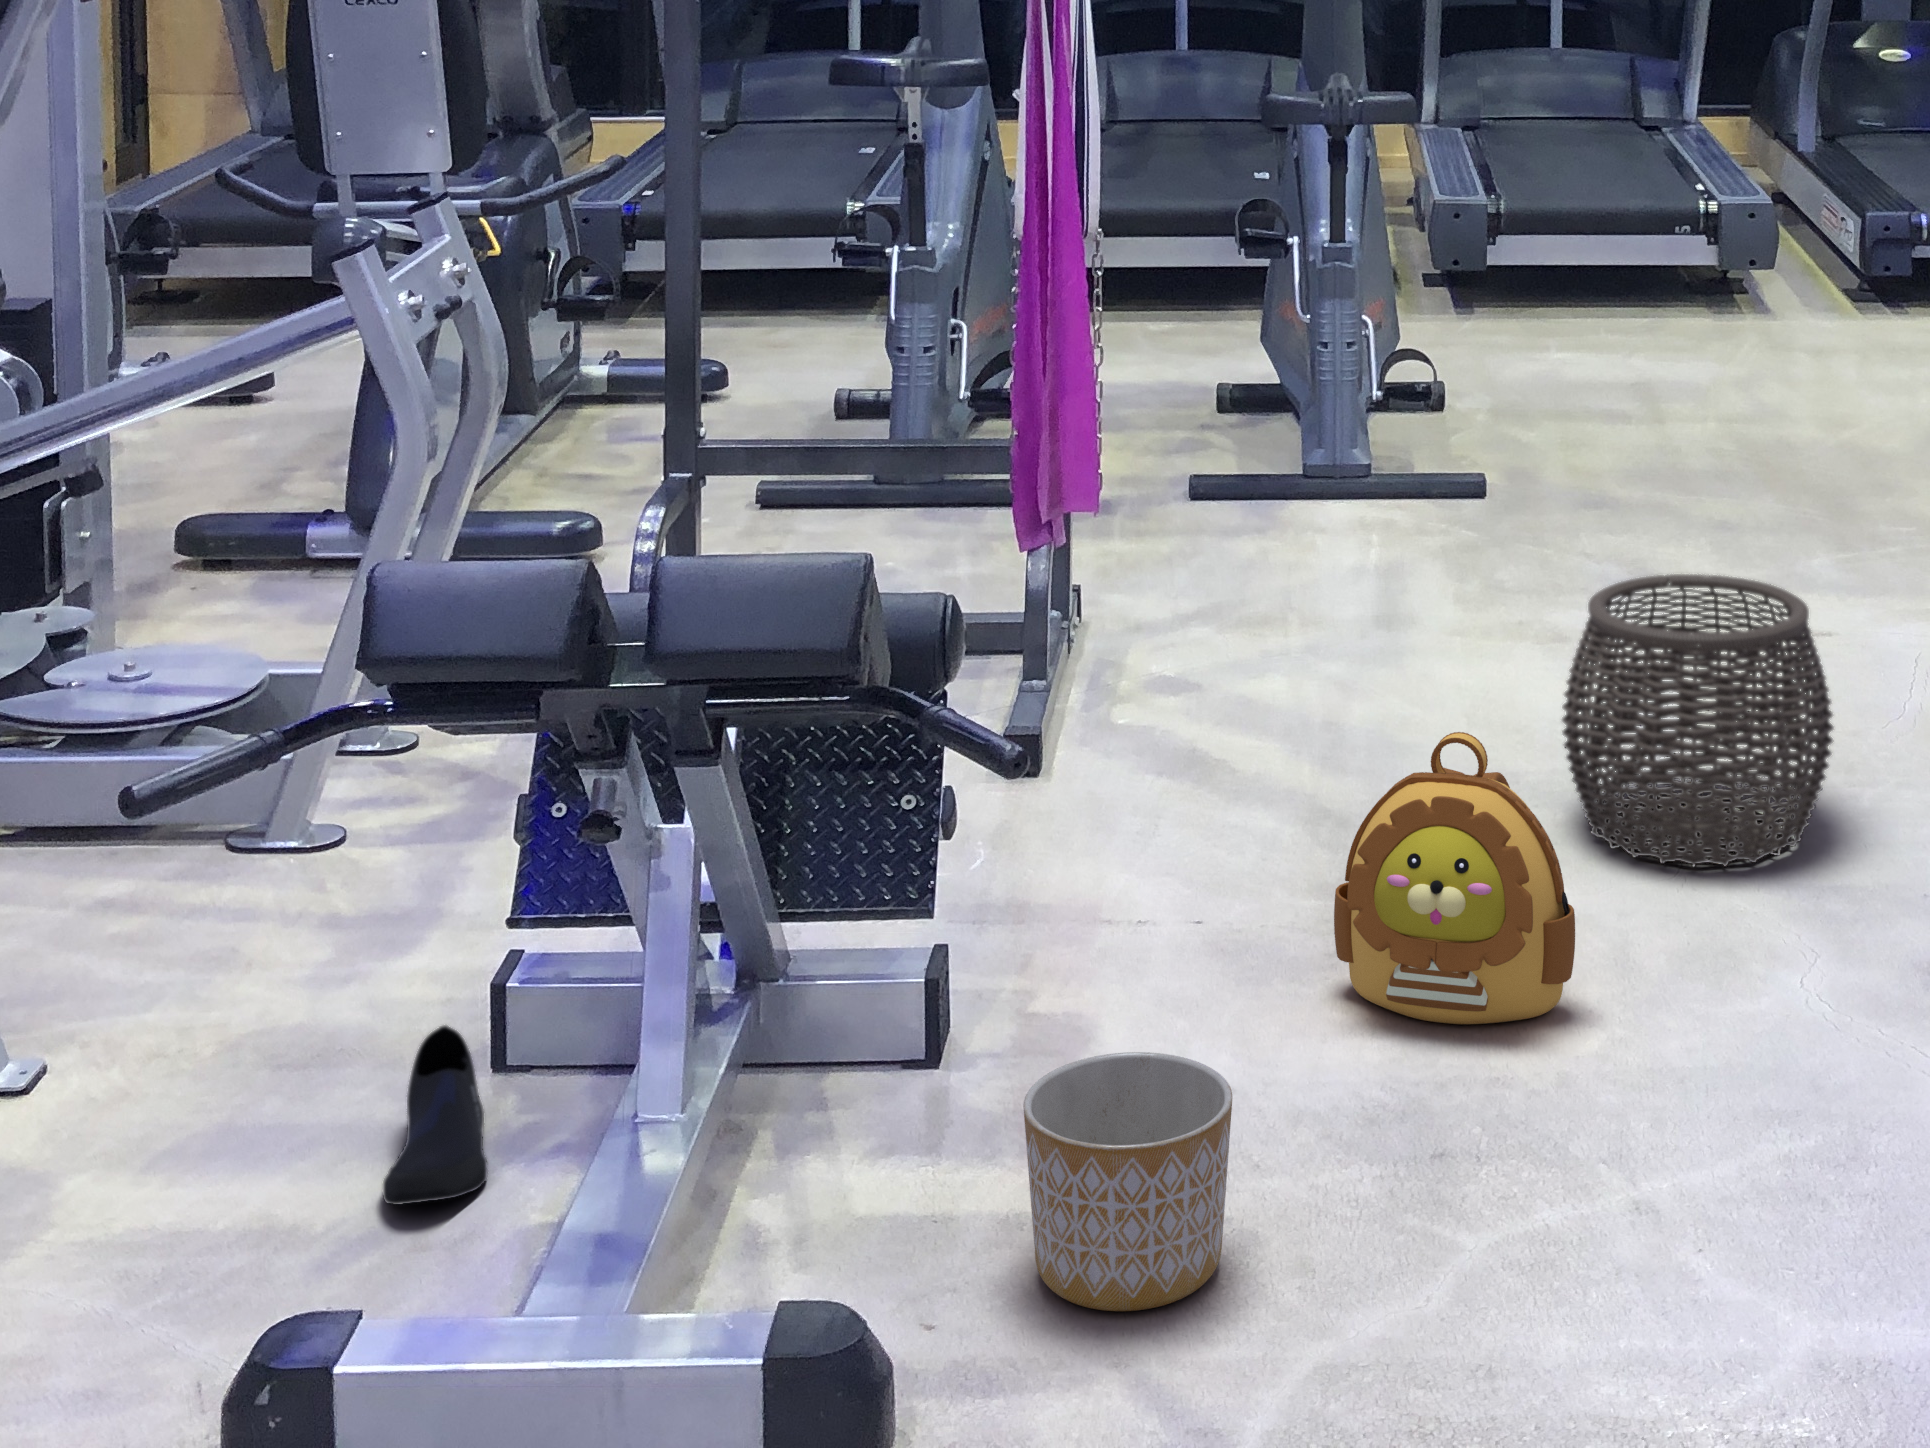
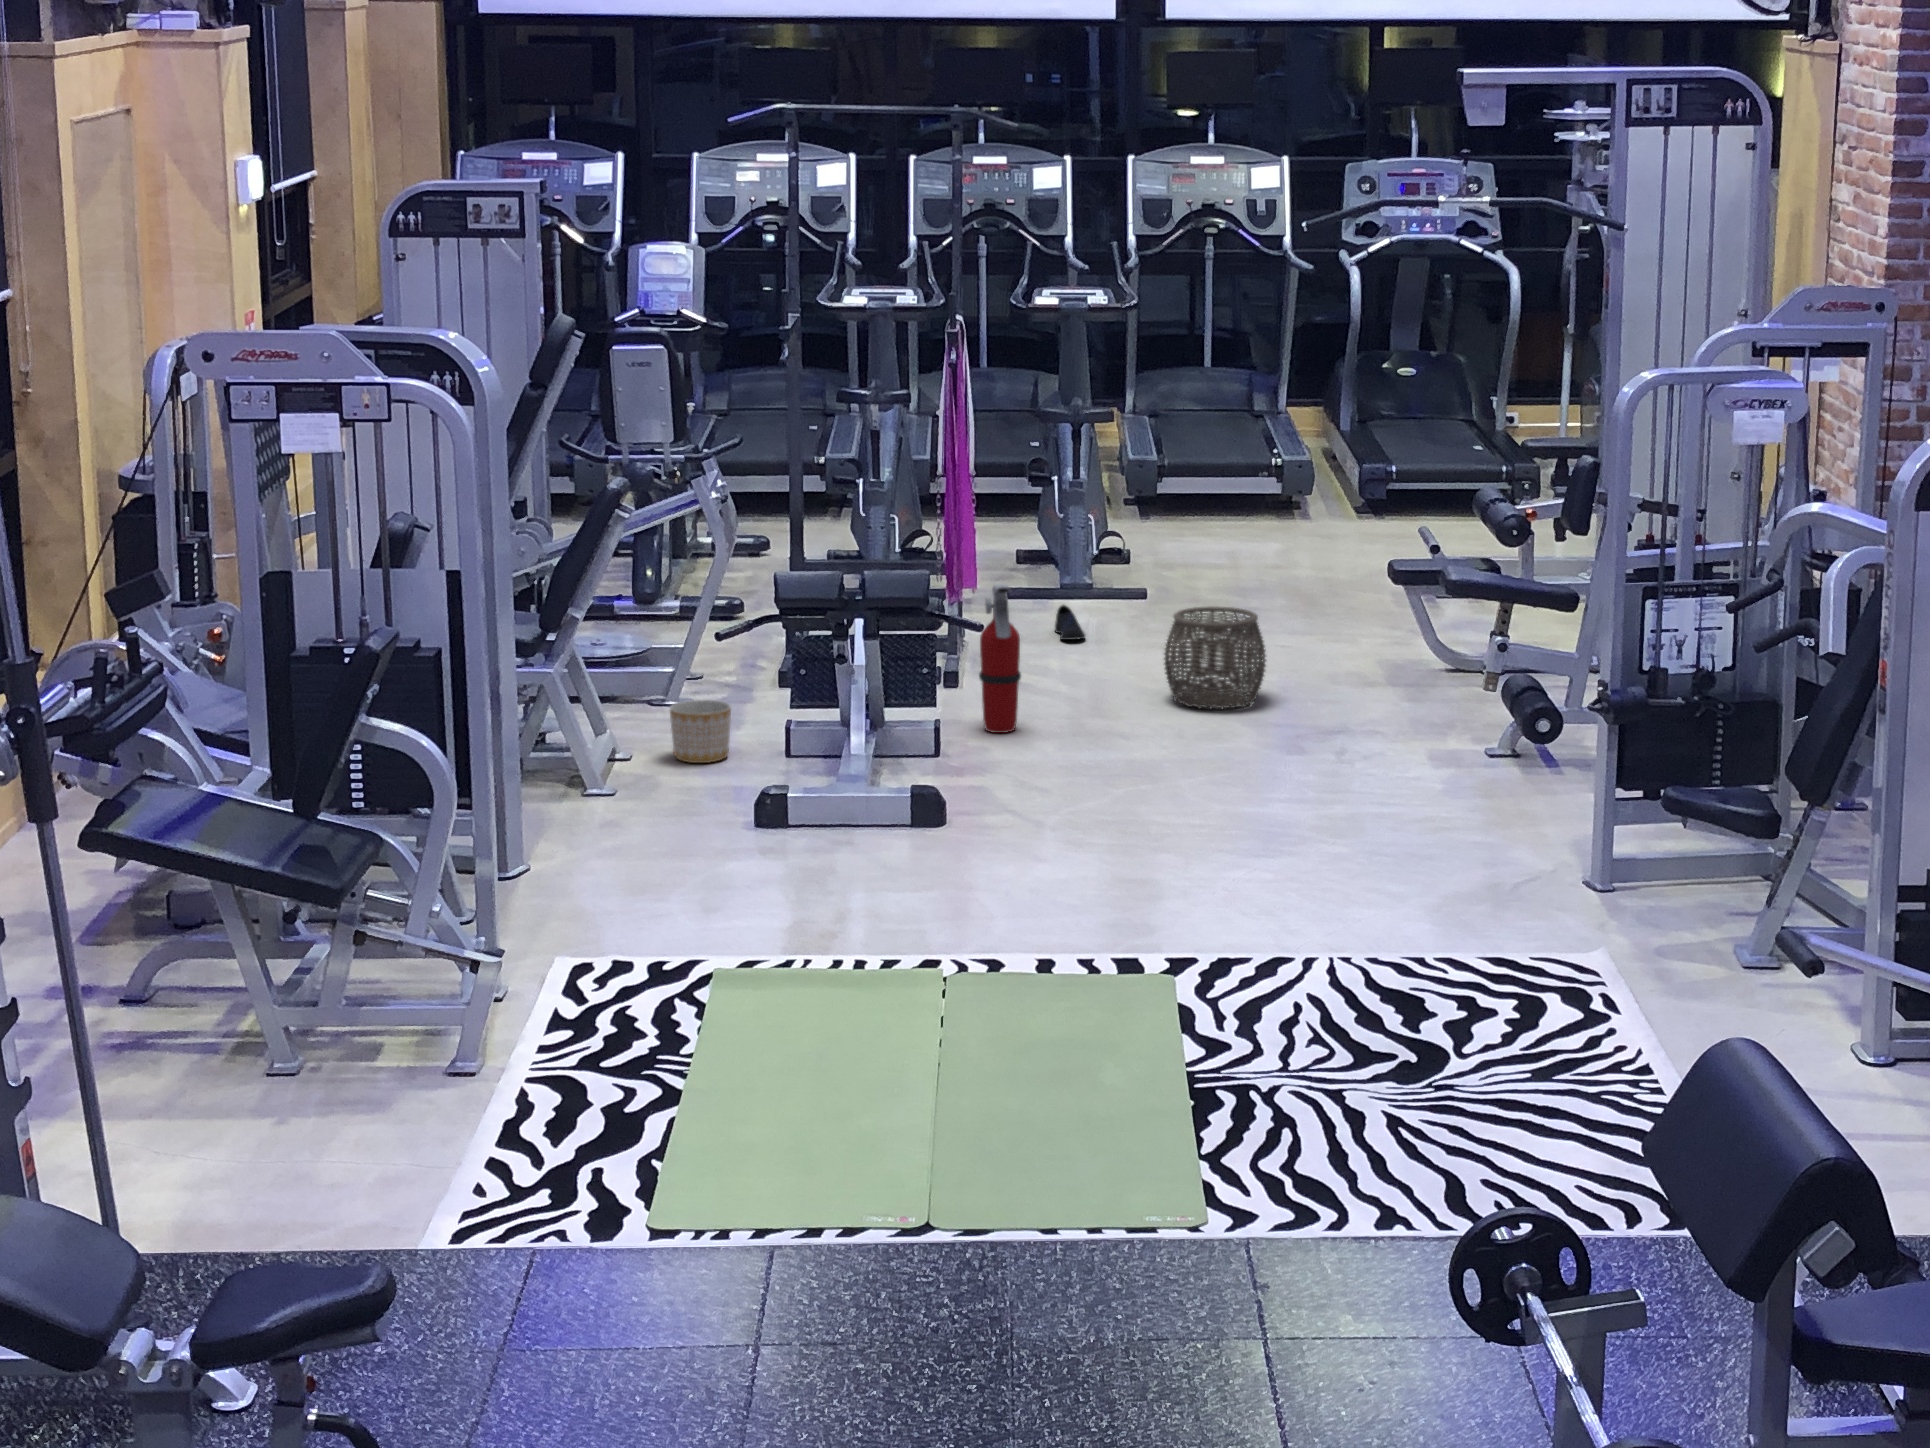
fire extinguisher: none [1060,553,1180,979] -> present [979,584,1021,733]
backpack: present [1334,732,1575,1024] -> none [1076,646,1160,743]
shoe: present [383,1025,488,1205] -> present [1055,605,1085,640]
planter: present [1023,1052,1232,1311] -> present [670,700,731,763]

